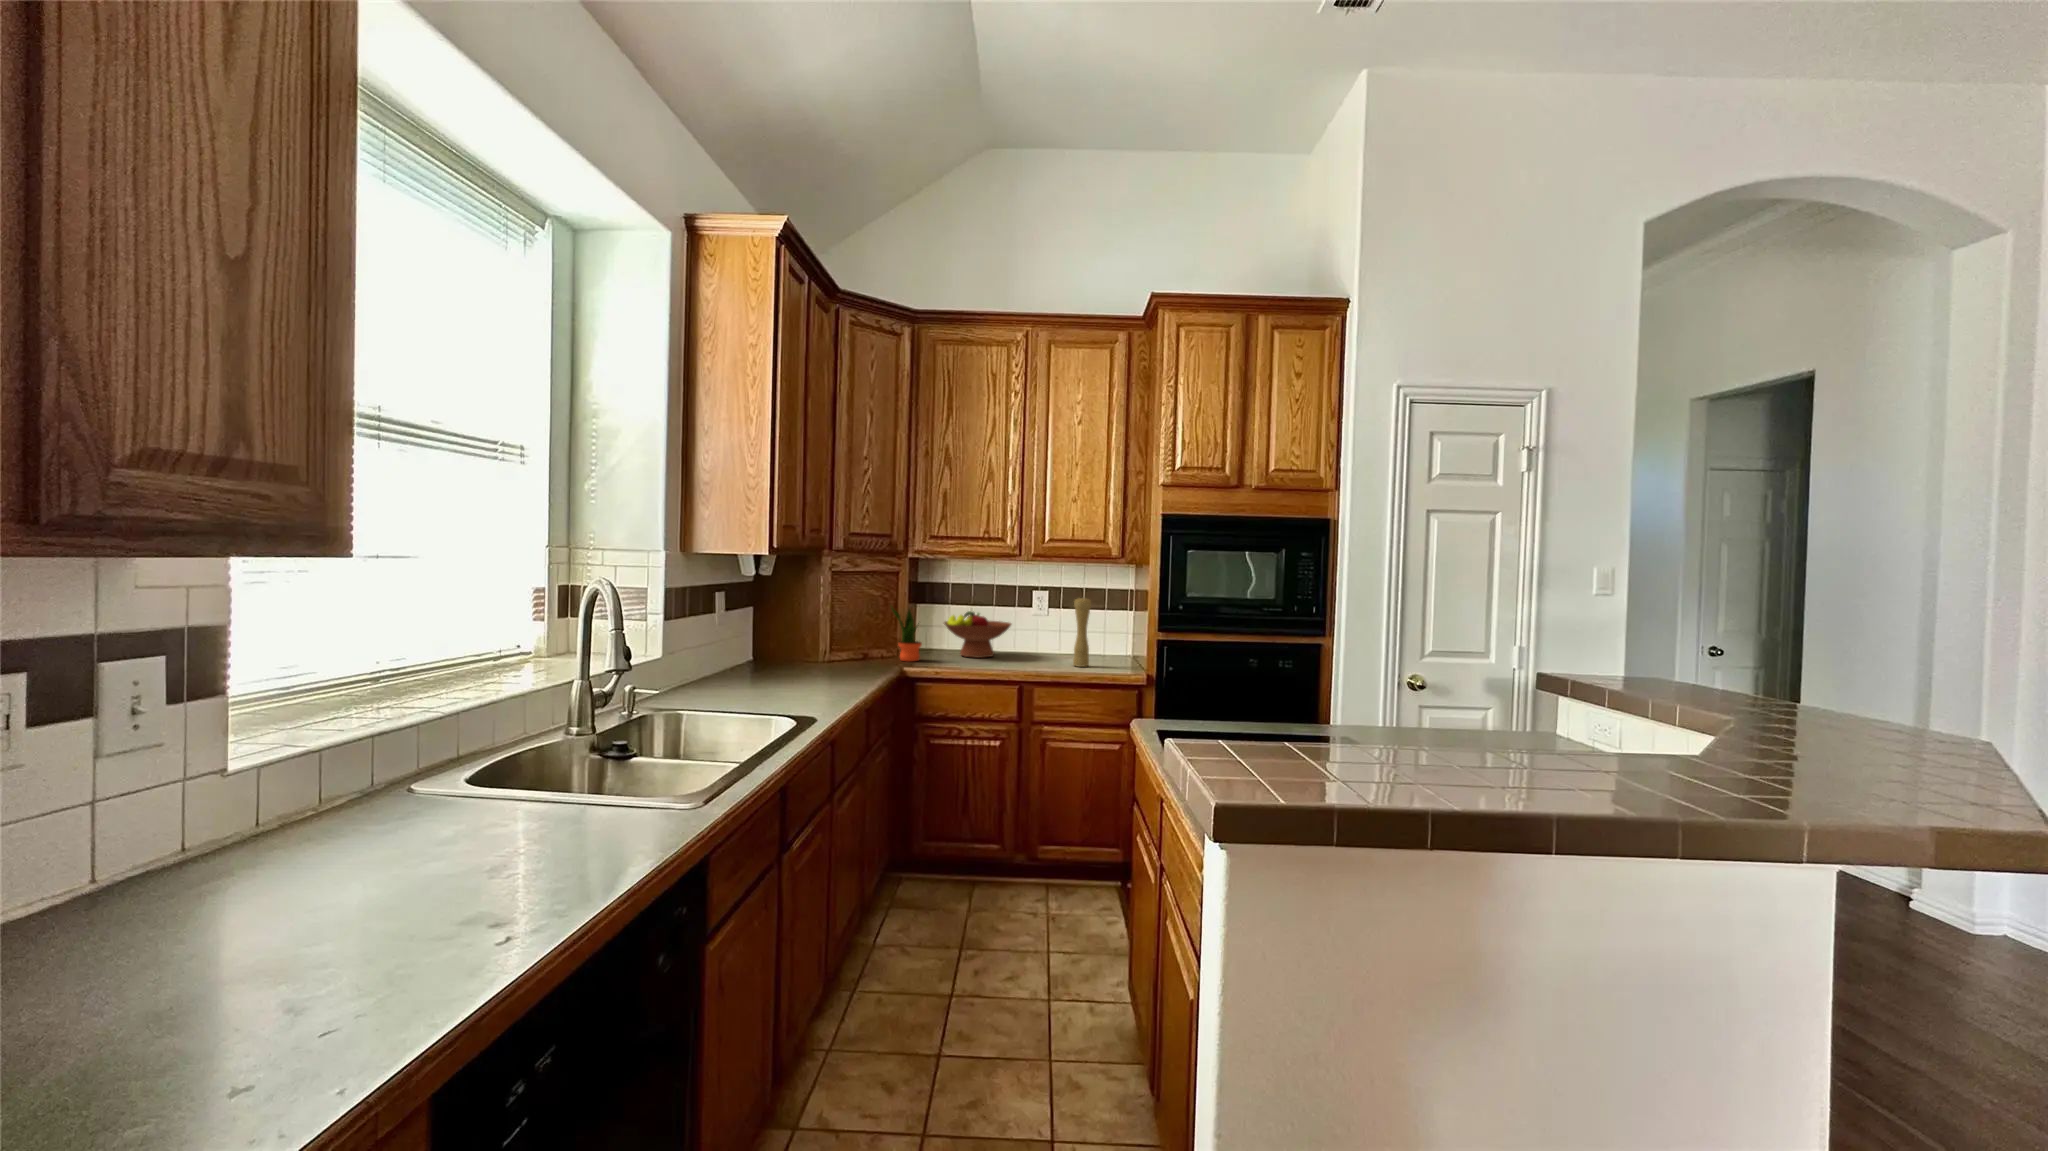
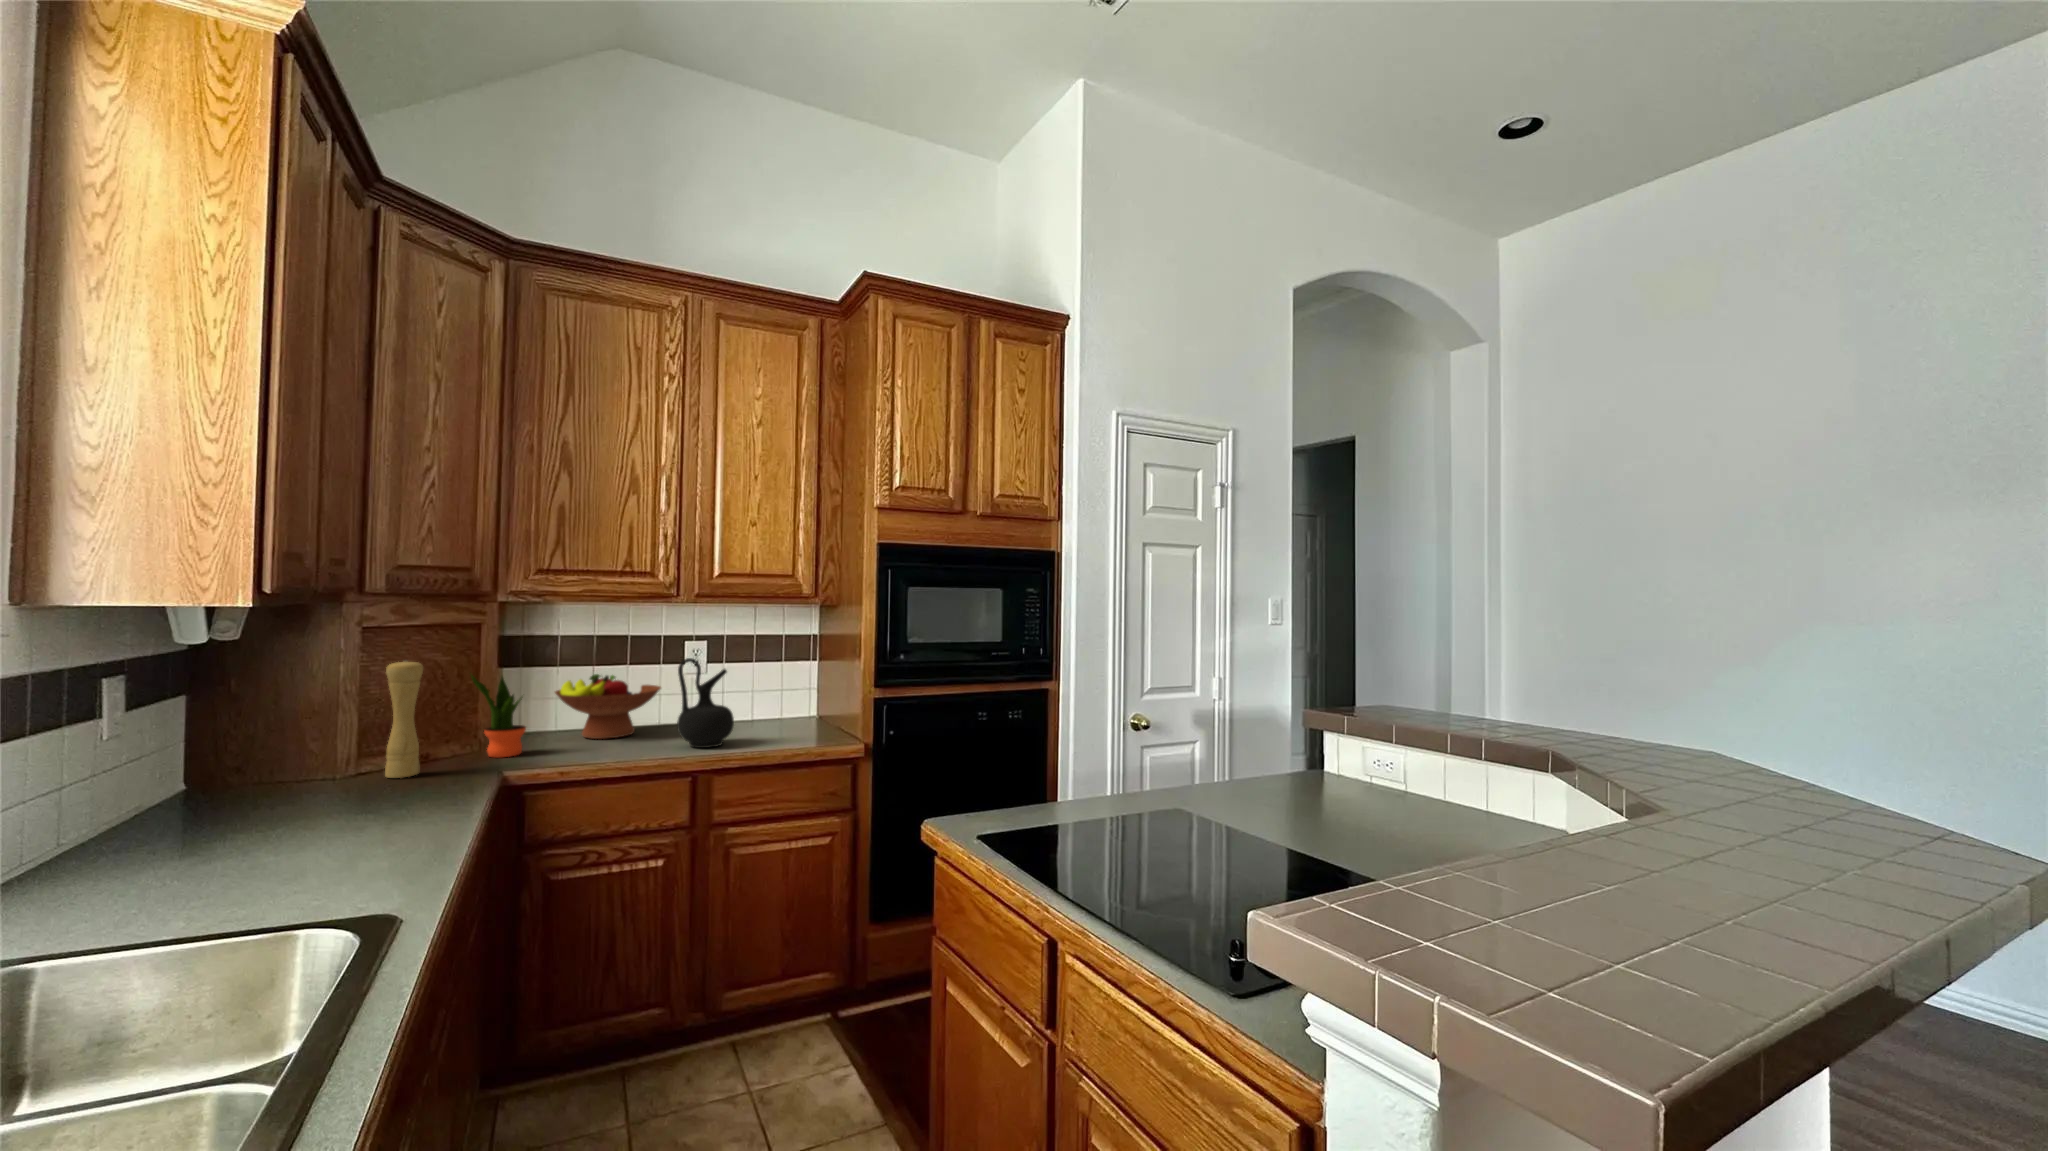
pepper mill: present [1073,598,1092,667] -> present [385,660,423,778]
ceramic jug: none [1014,602,1053,669] -> present [677,658,734,748]

